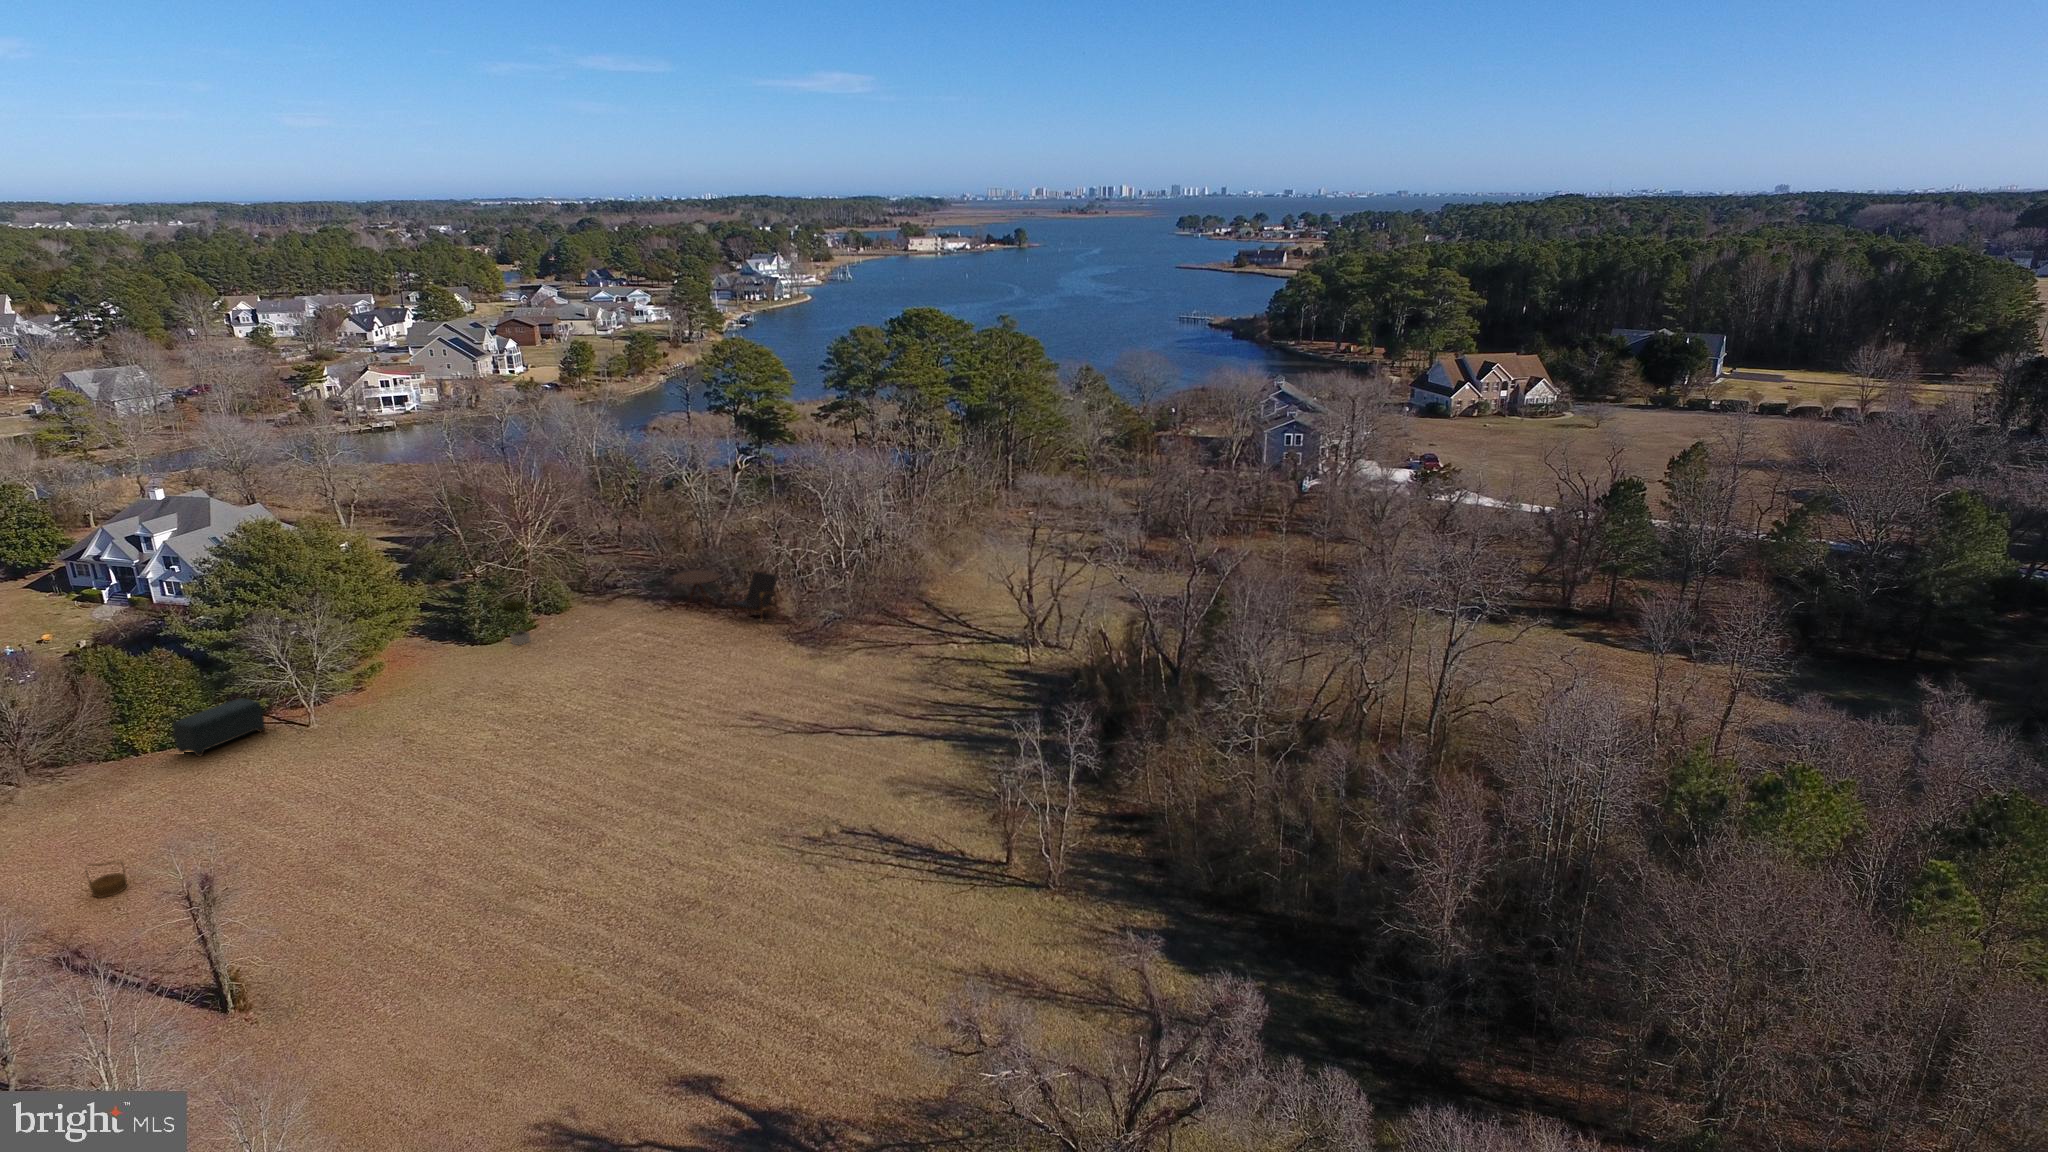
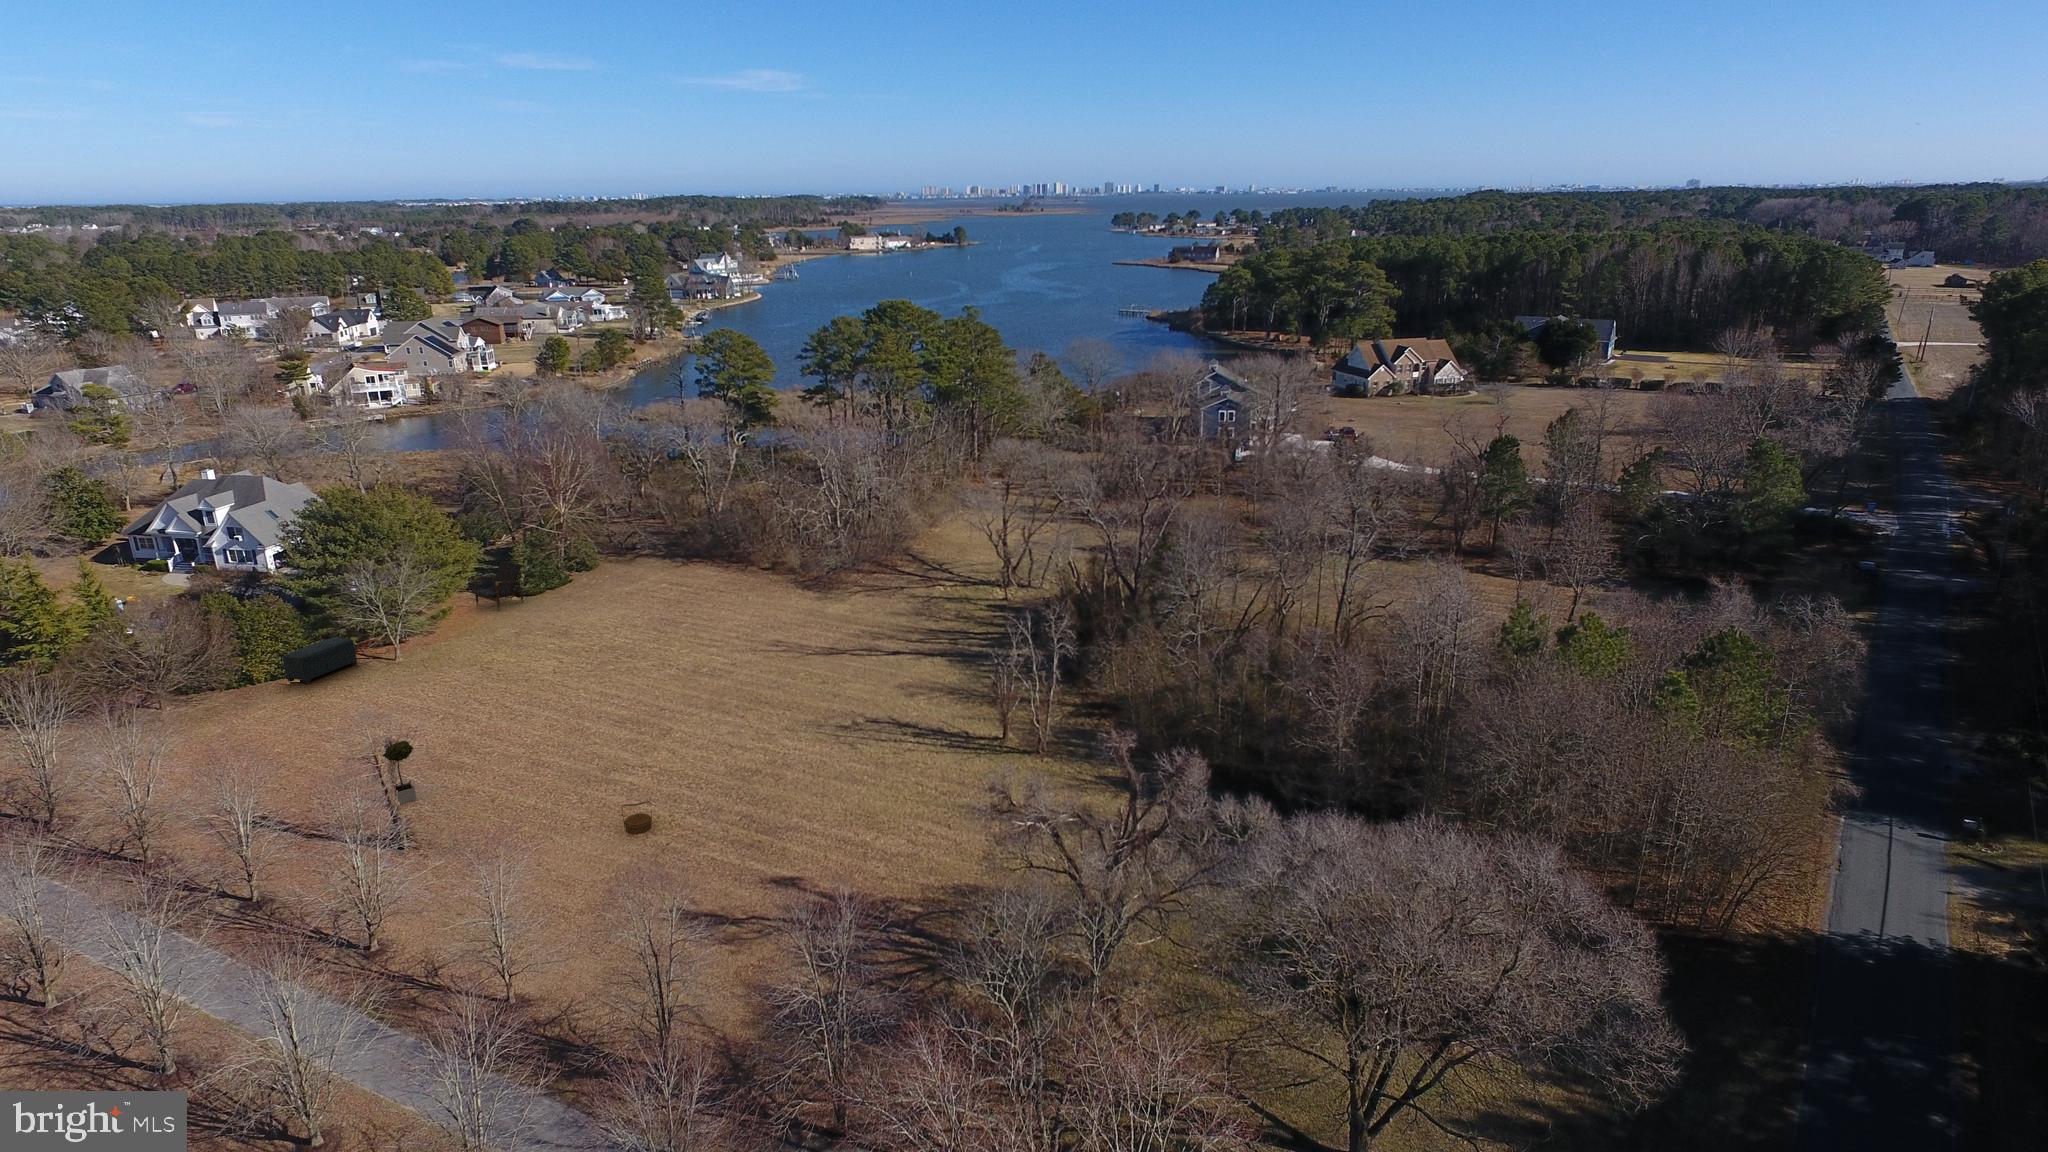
round table: present [673,570,720,607] -> none [687,533,729,567]
lounge chair: present [731,572,778,620] -> present [471,561,523,611]
potted tree: present [503,600,530,645] -> present [383,741,417,804]
basket: present [85,861,127,898] -> present [622,801,652,834]

